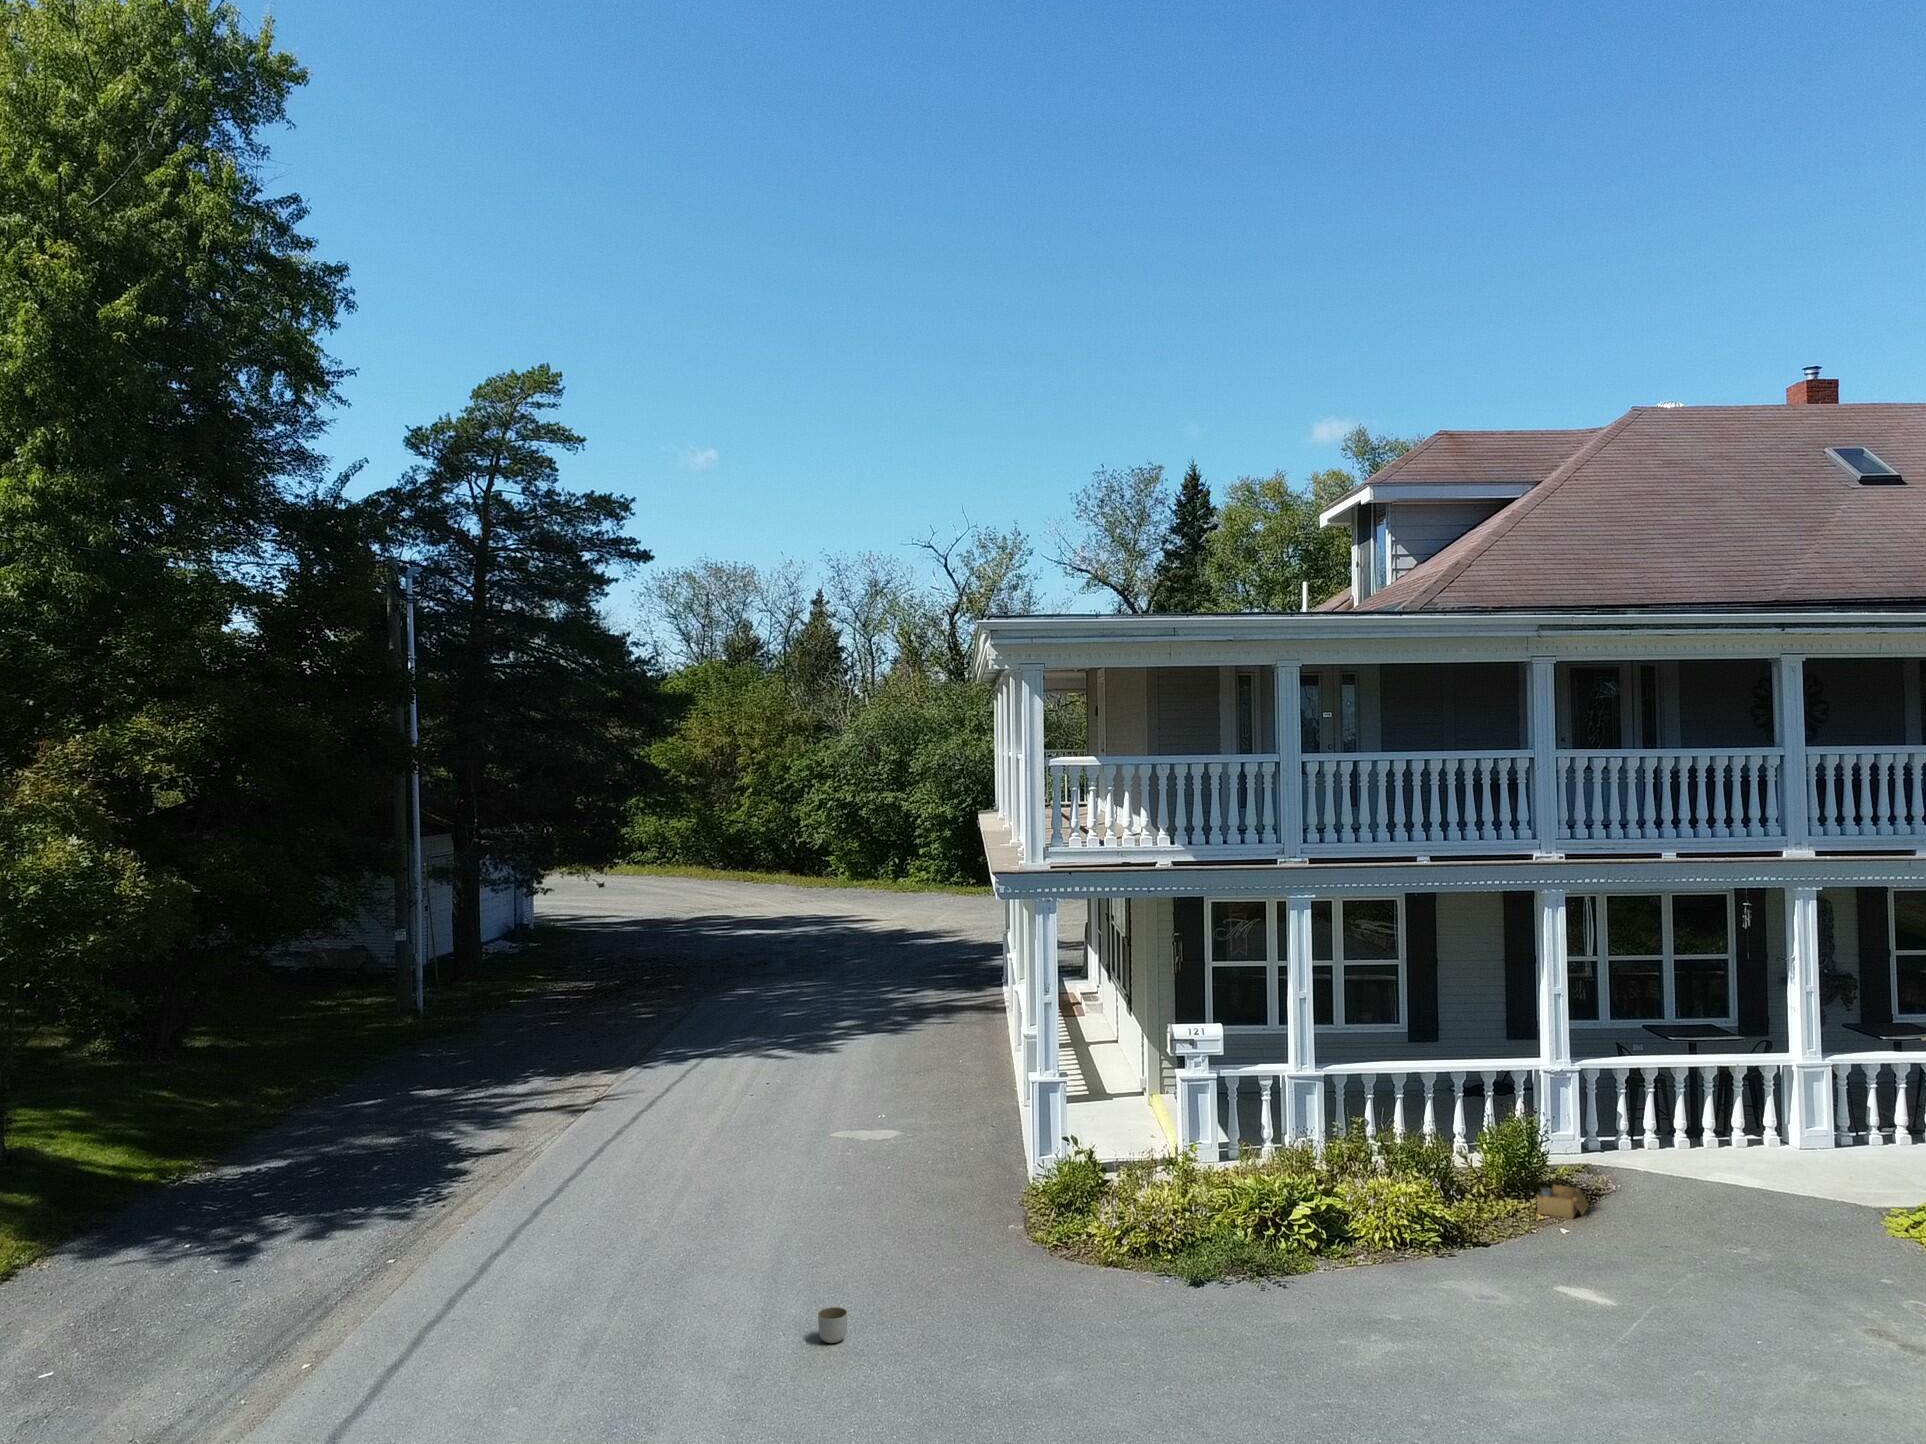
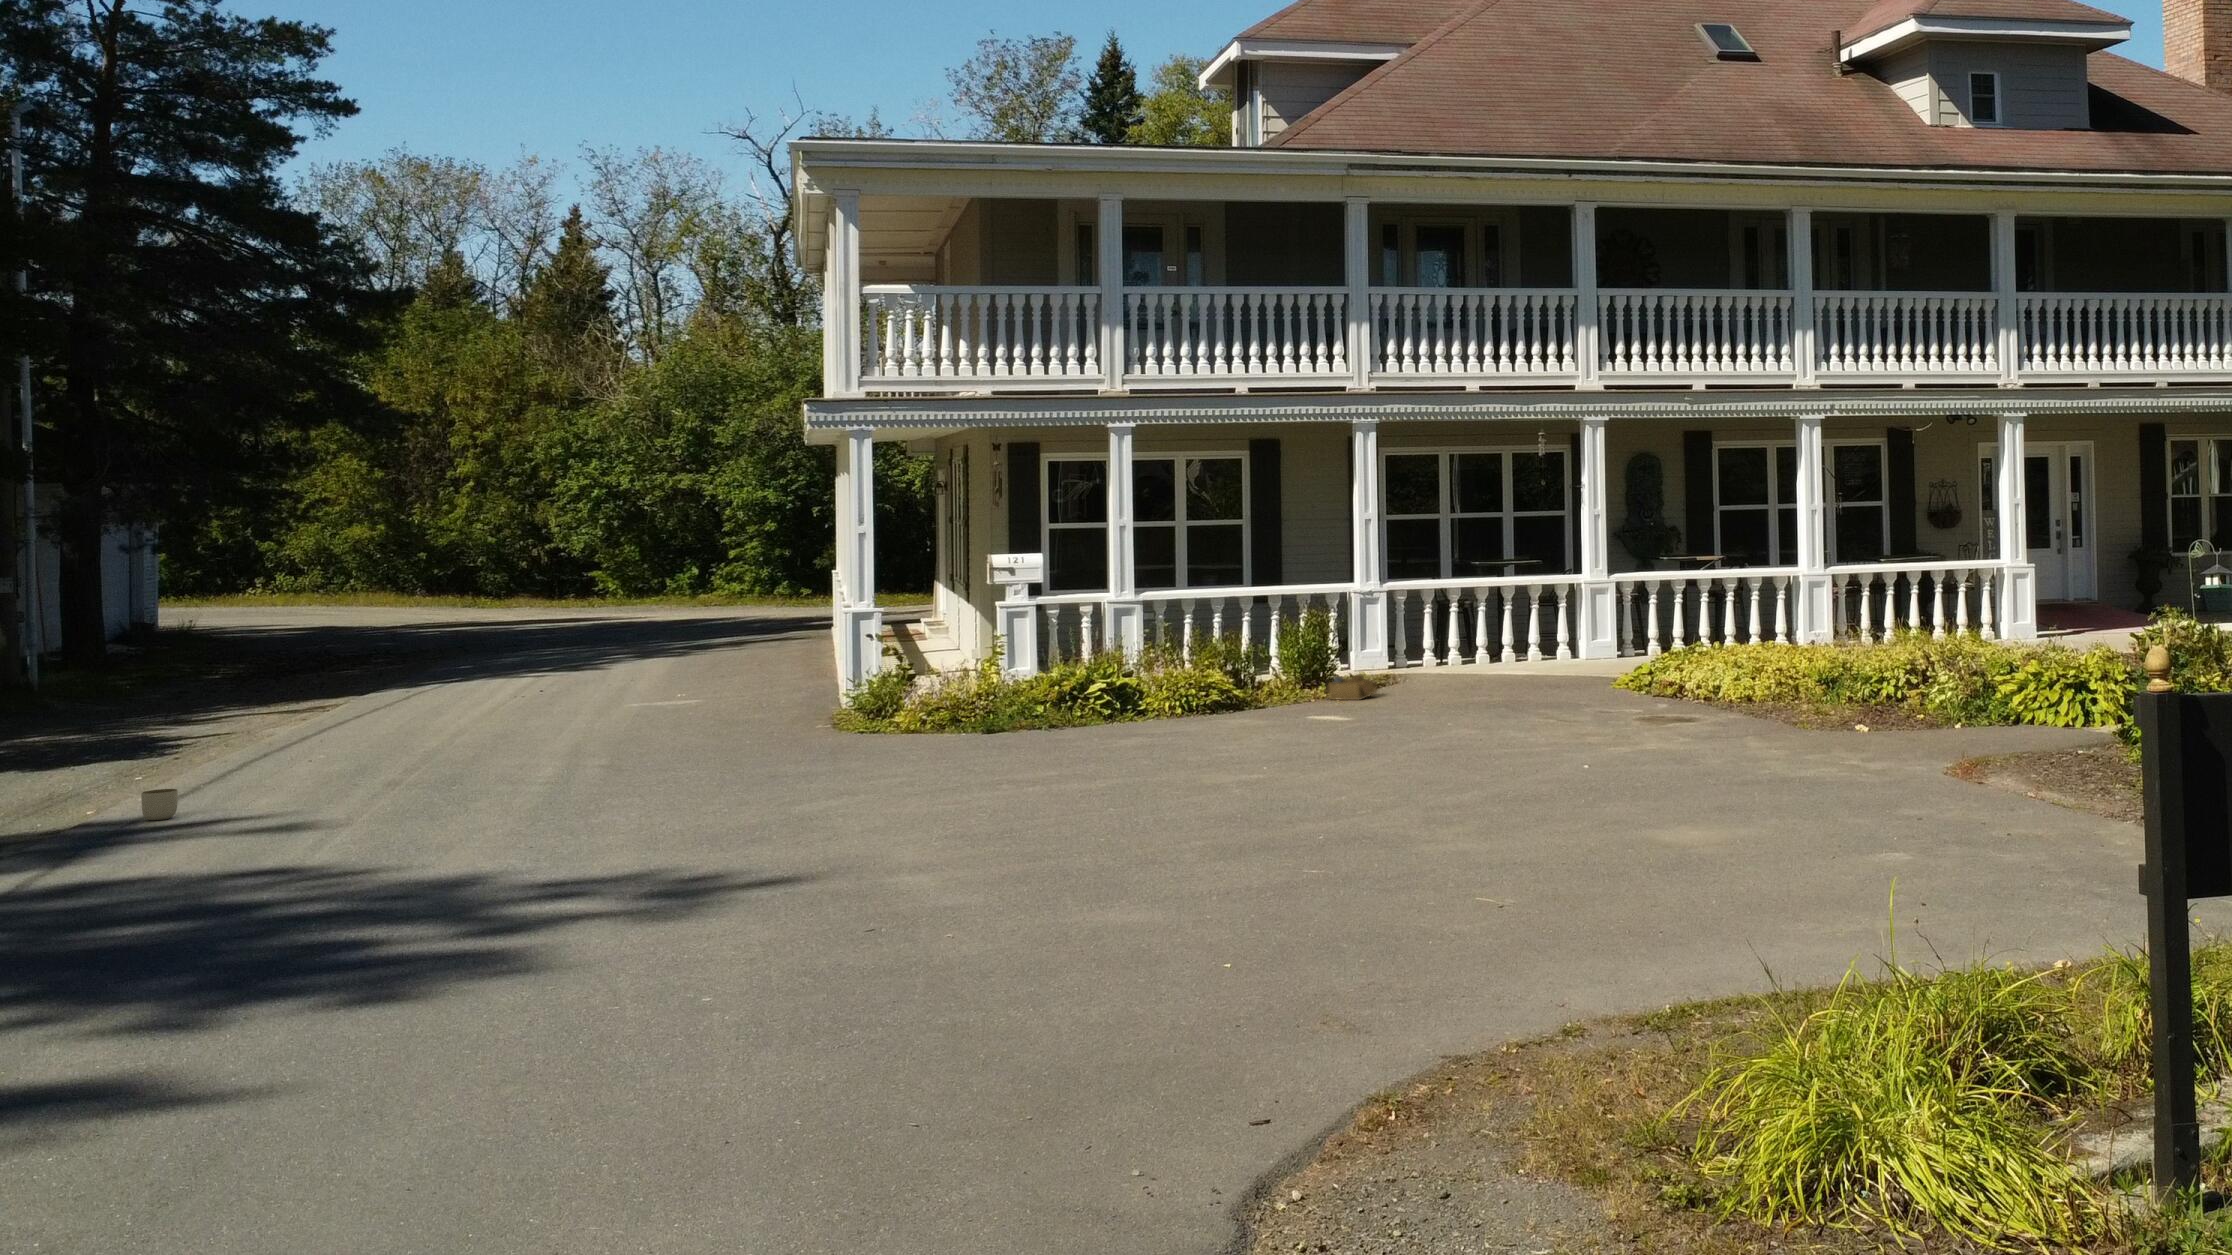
planter: present [818,1307,847,1343] -> present [141,789,178,820]

